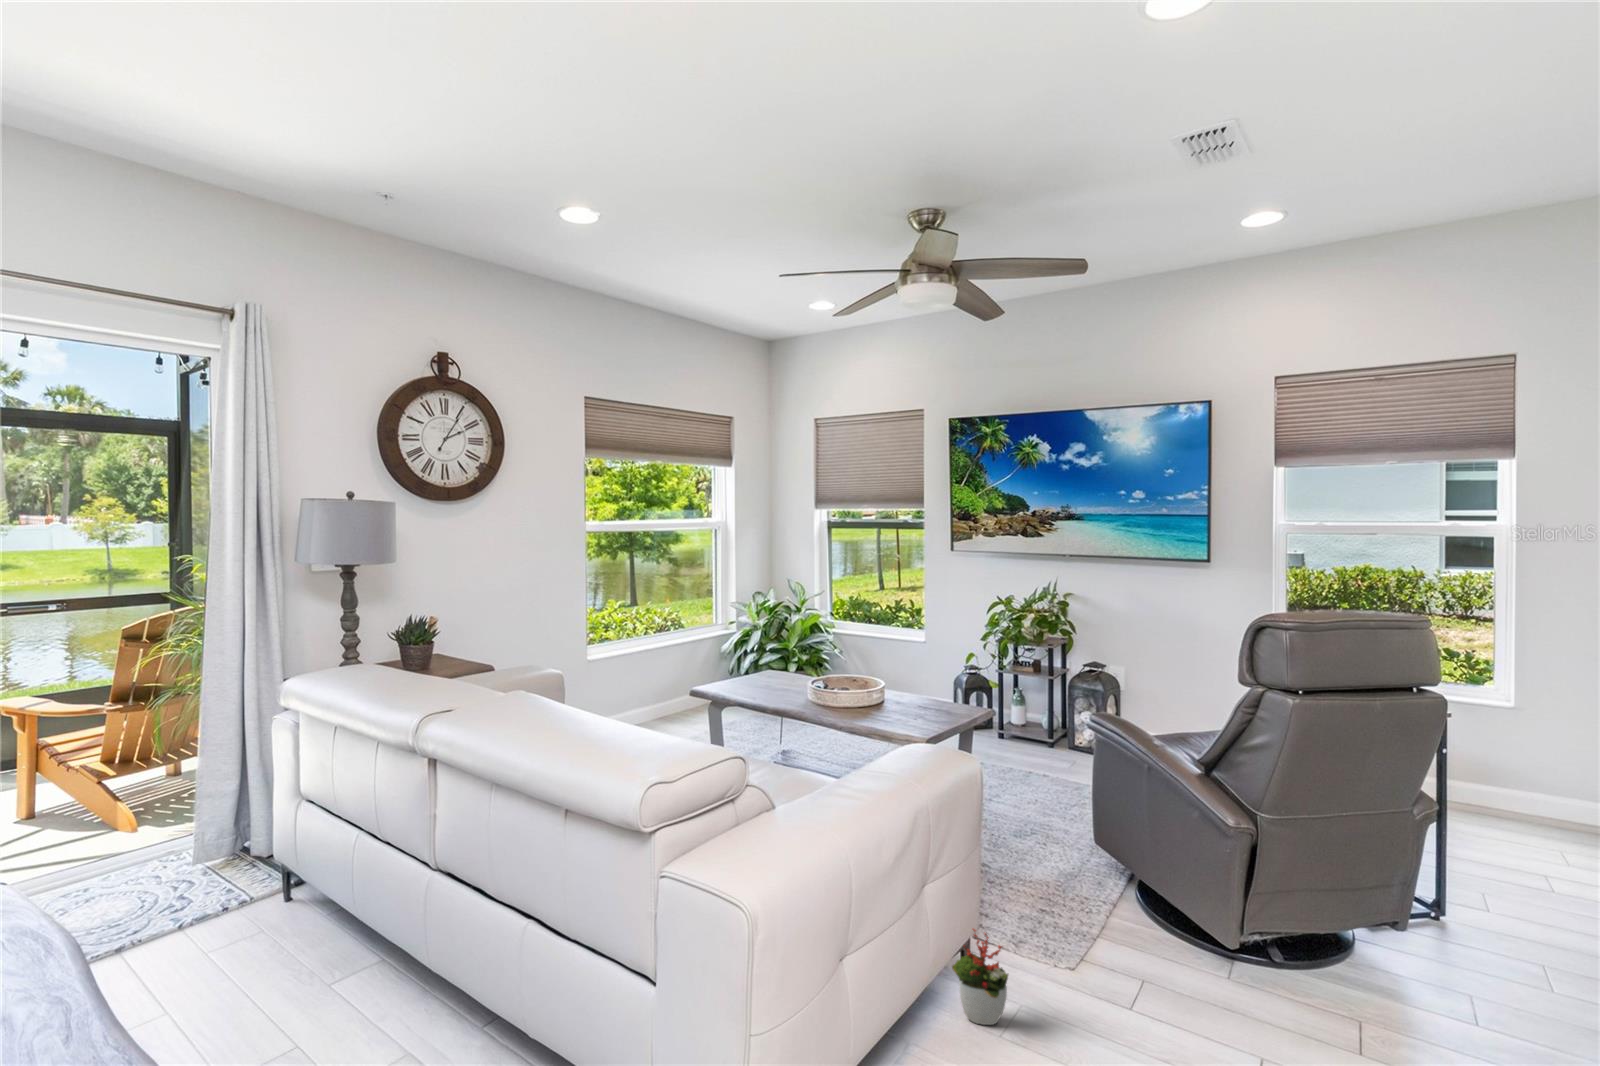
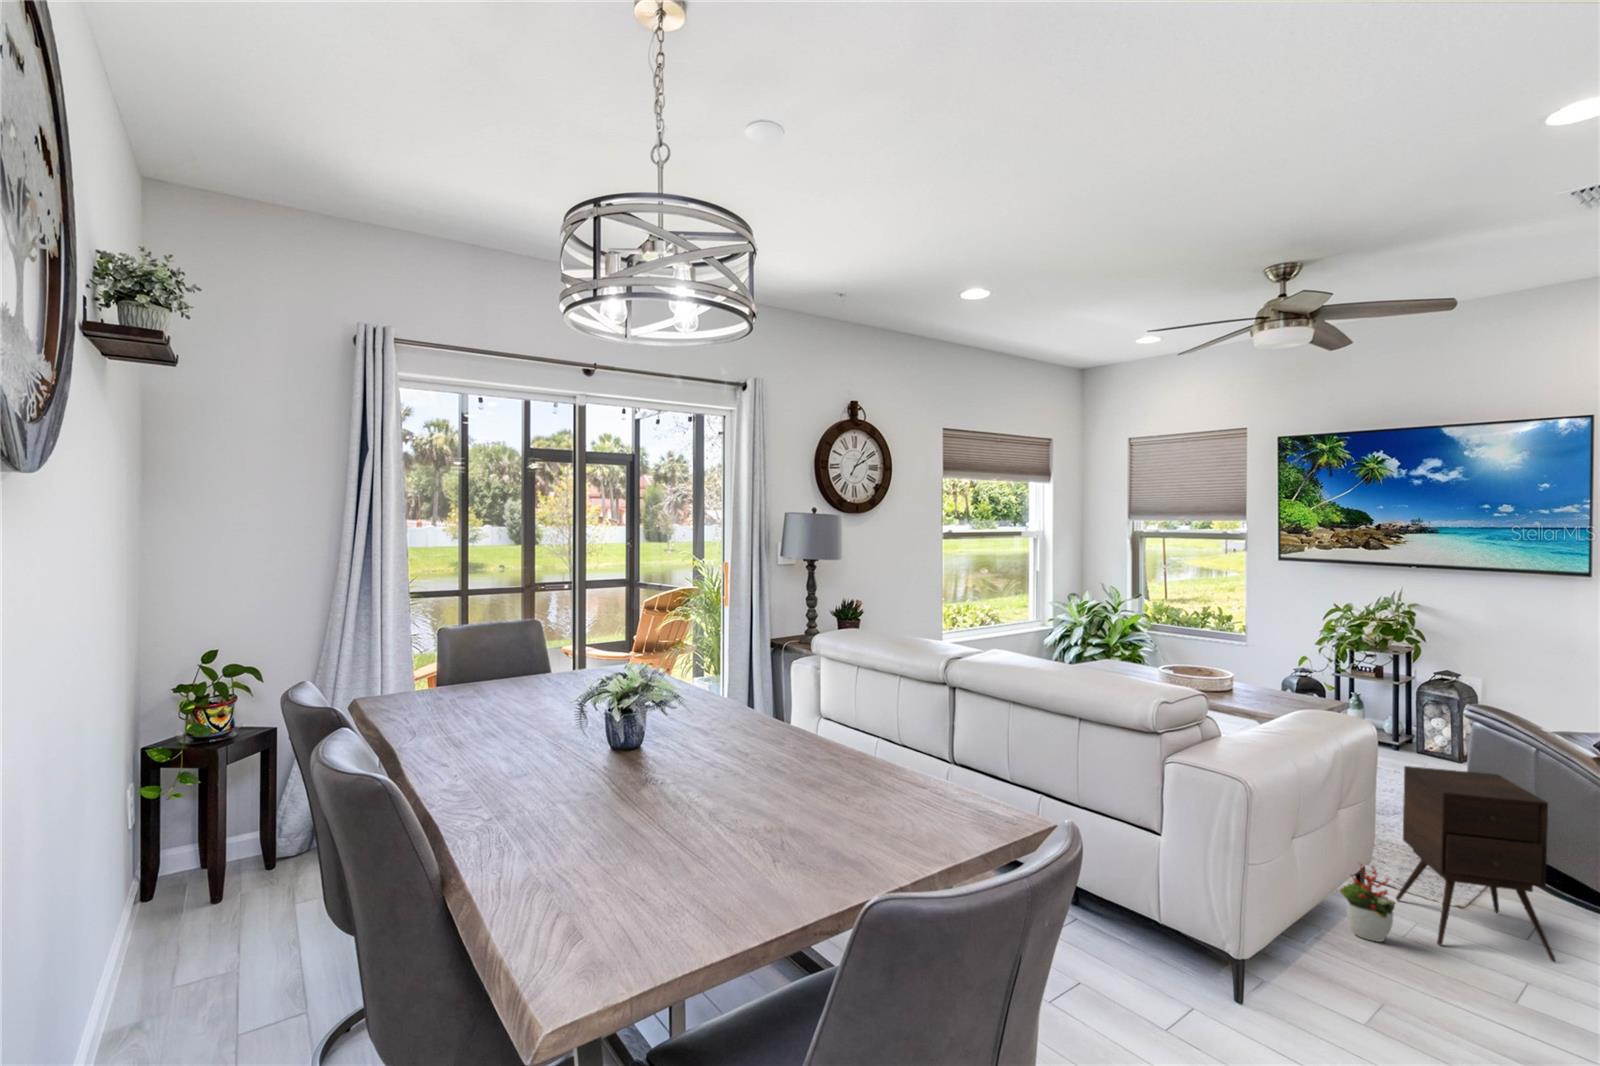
side table: none [1020,794,1165,1014] -> present [1396,766,1556,961]

